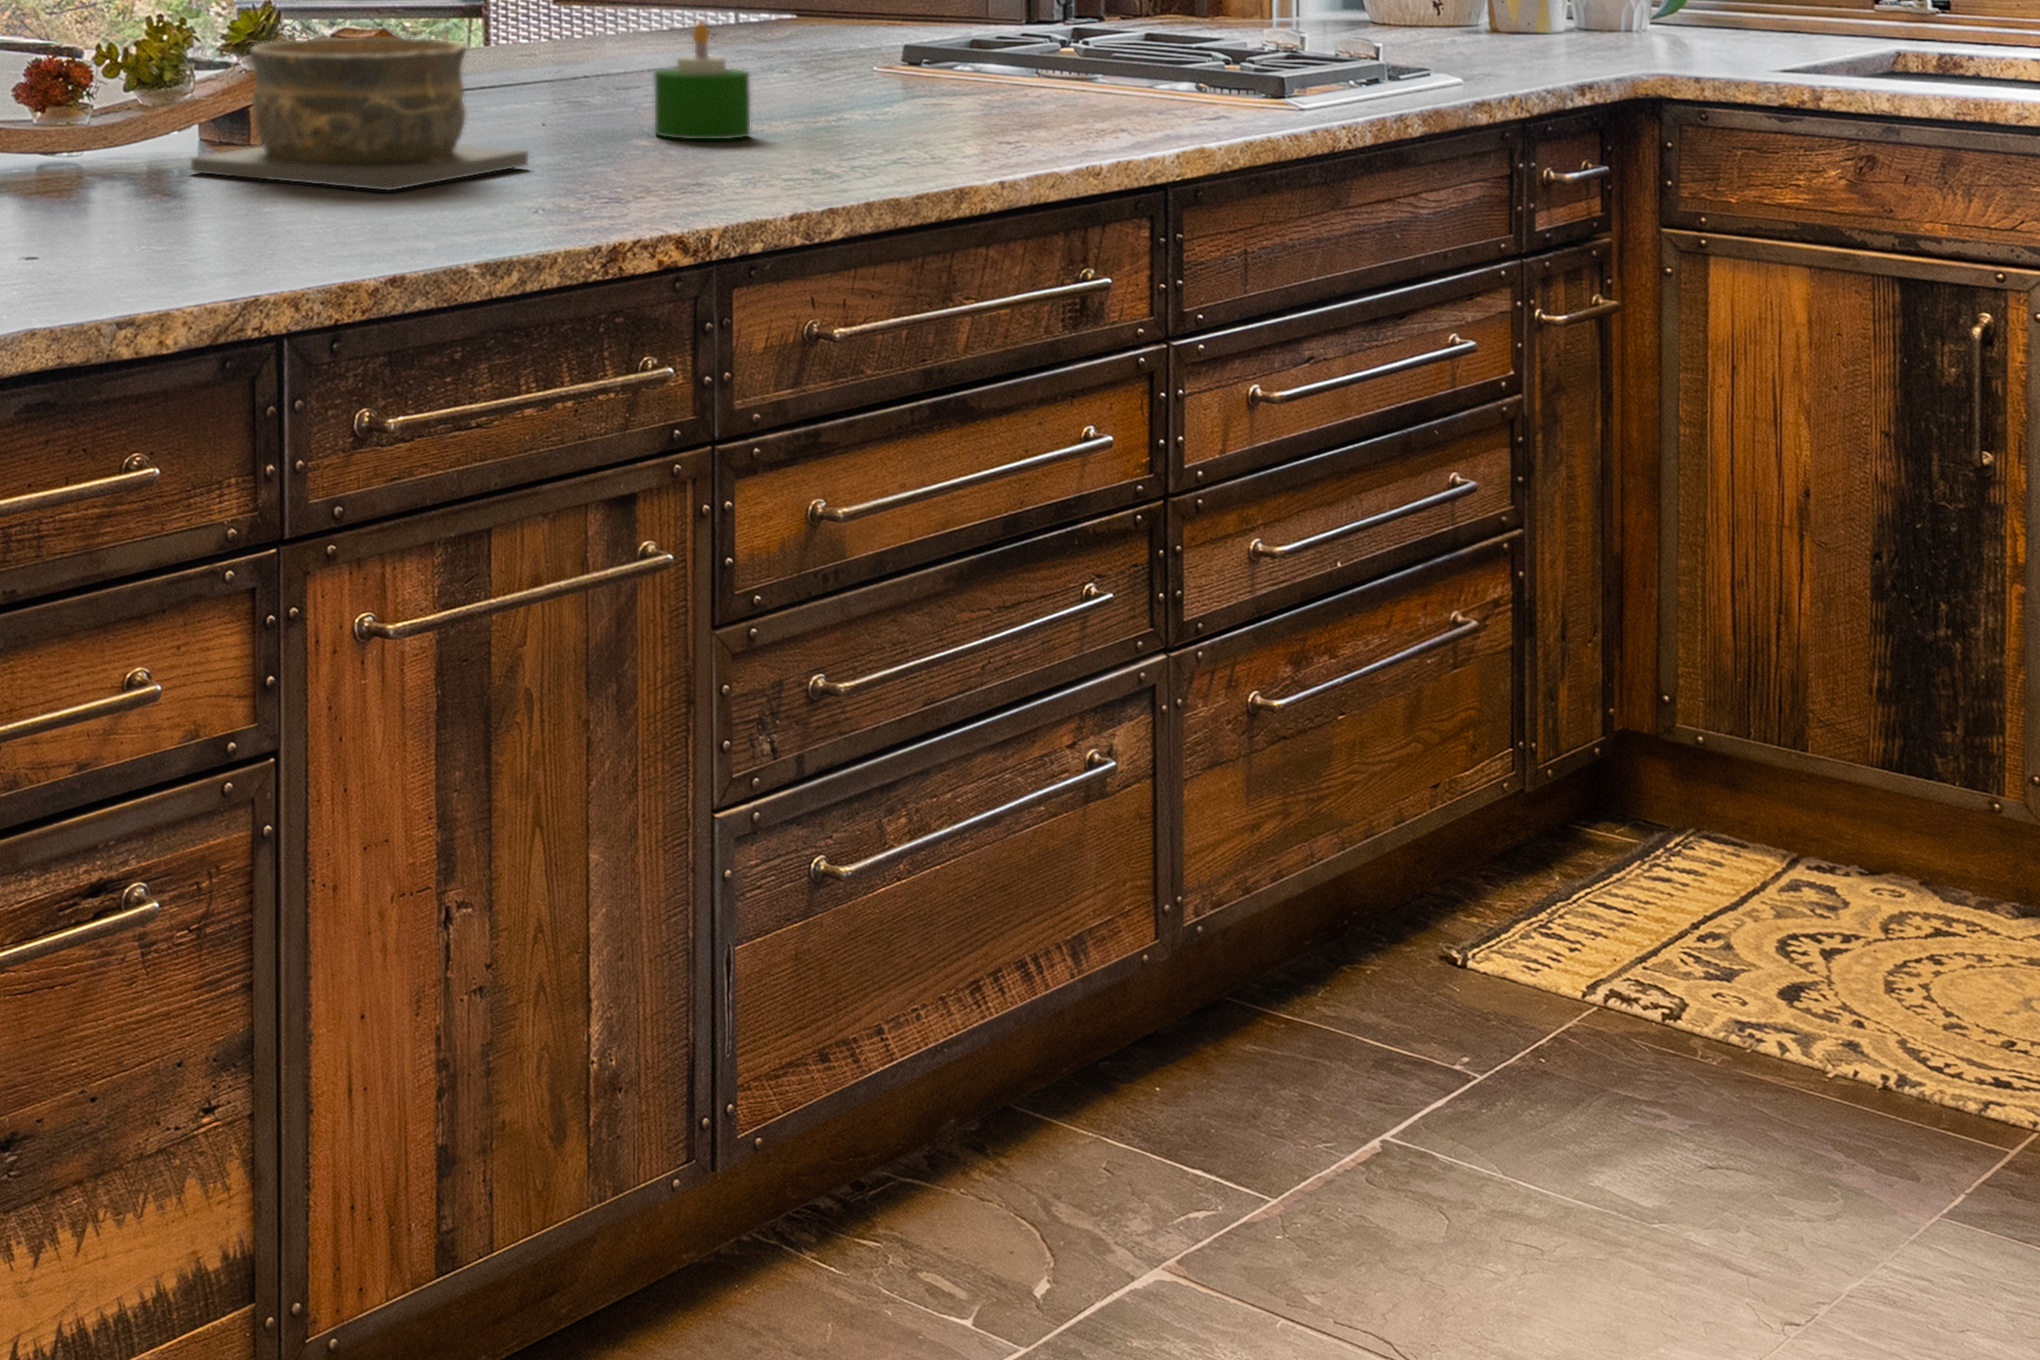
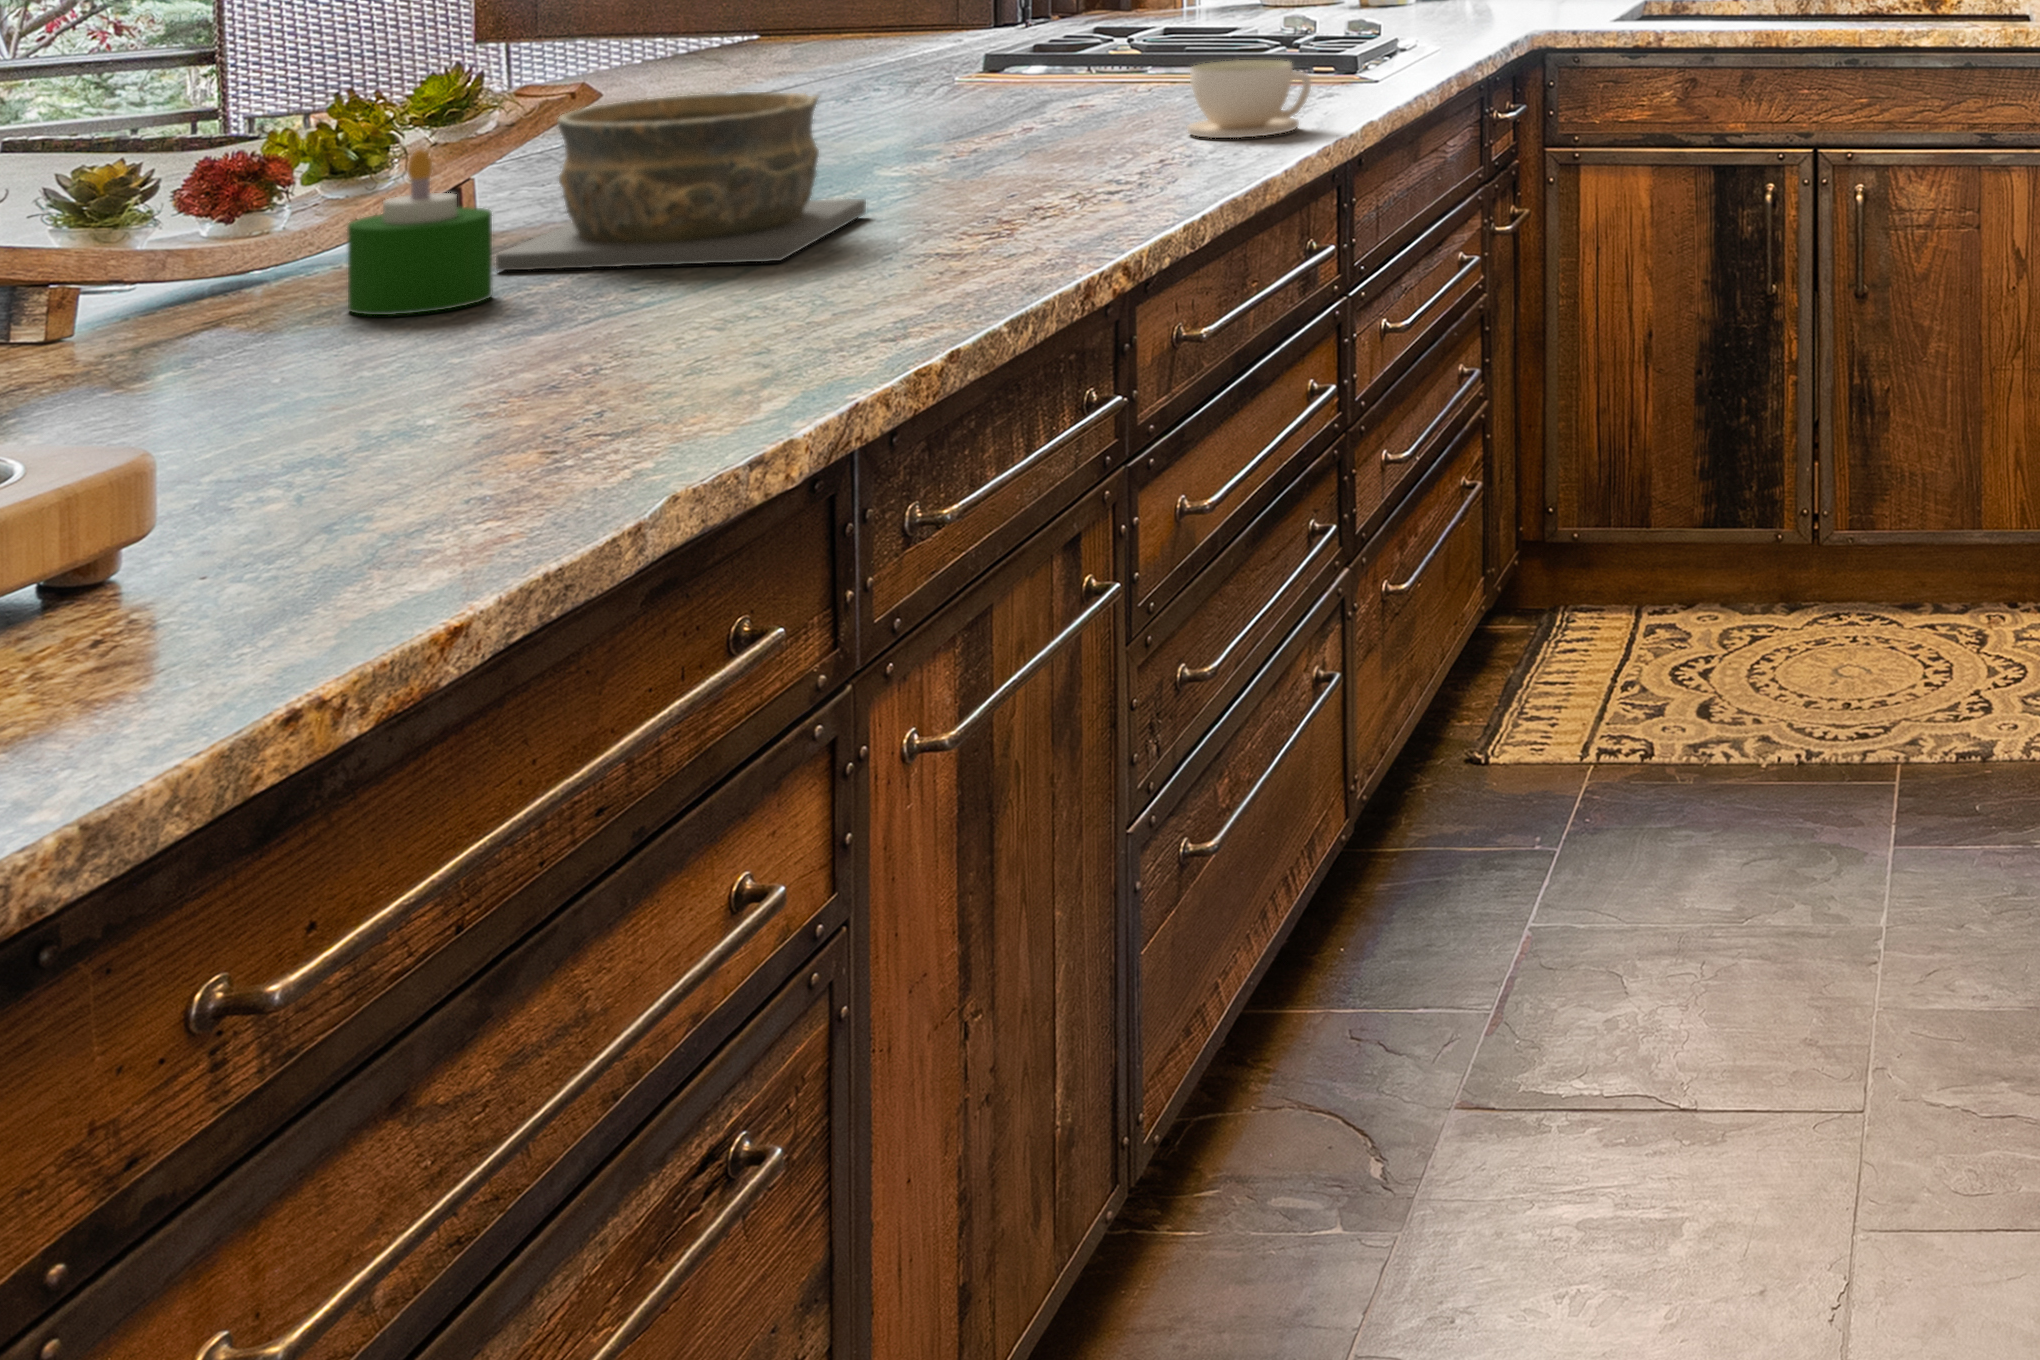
candle: present [654,22,750,139] -> present [347,150,492,315]
coffee cup: none [958,60,1094,143] -> present [1187,60,1311,138]

